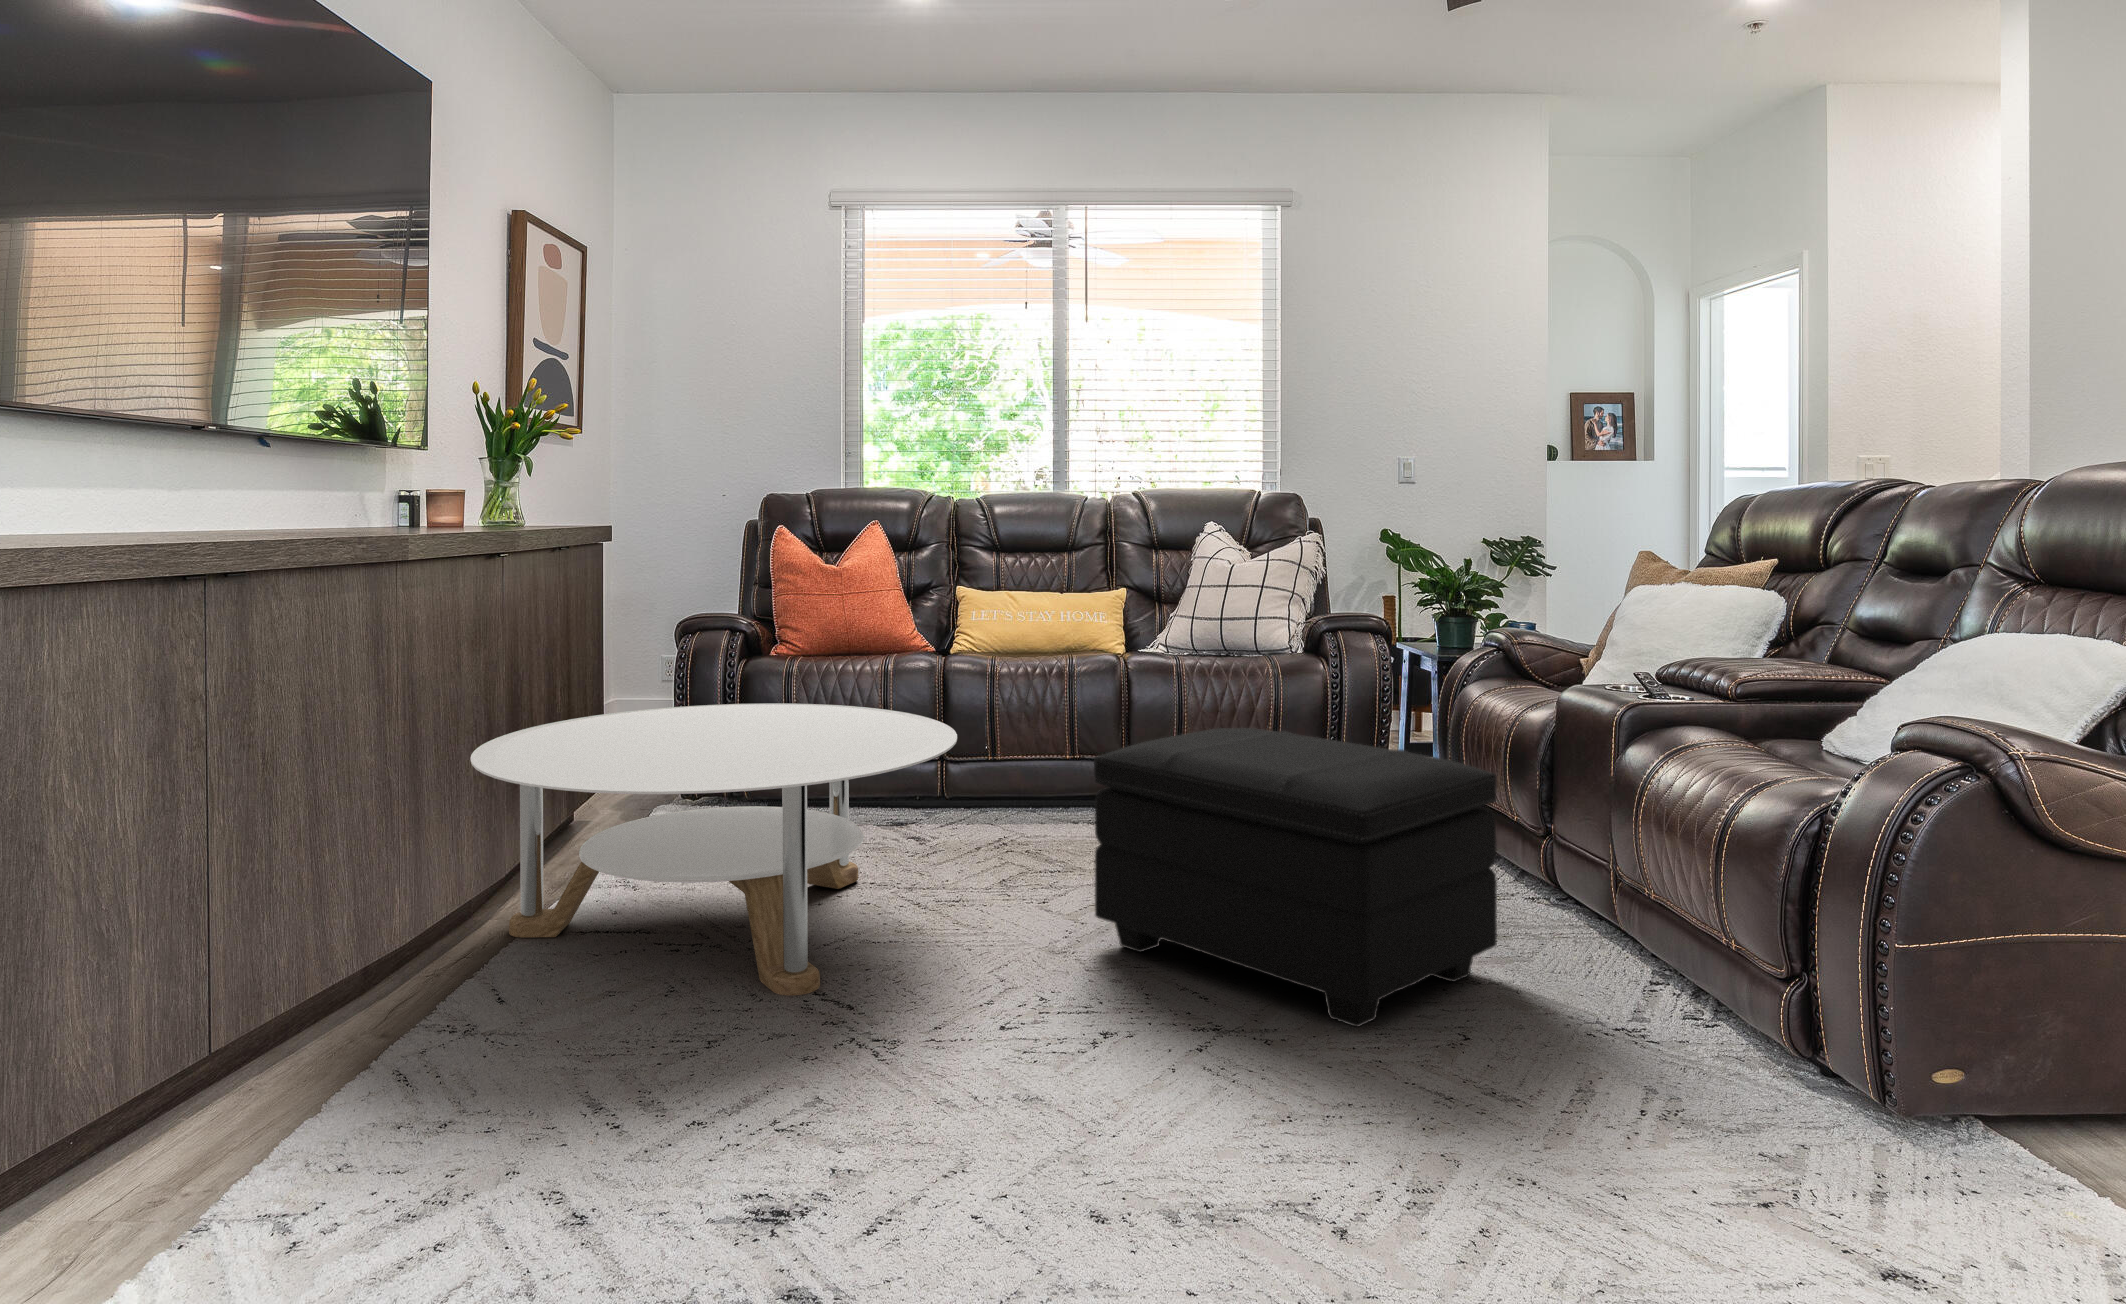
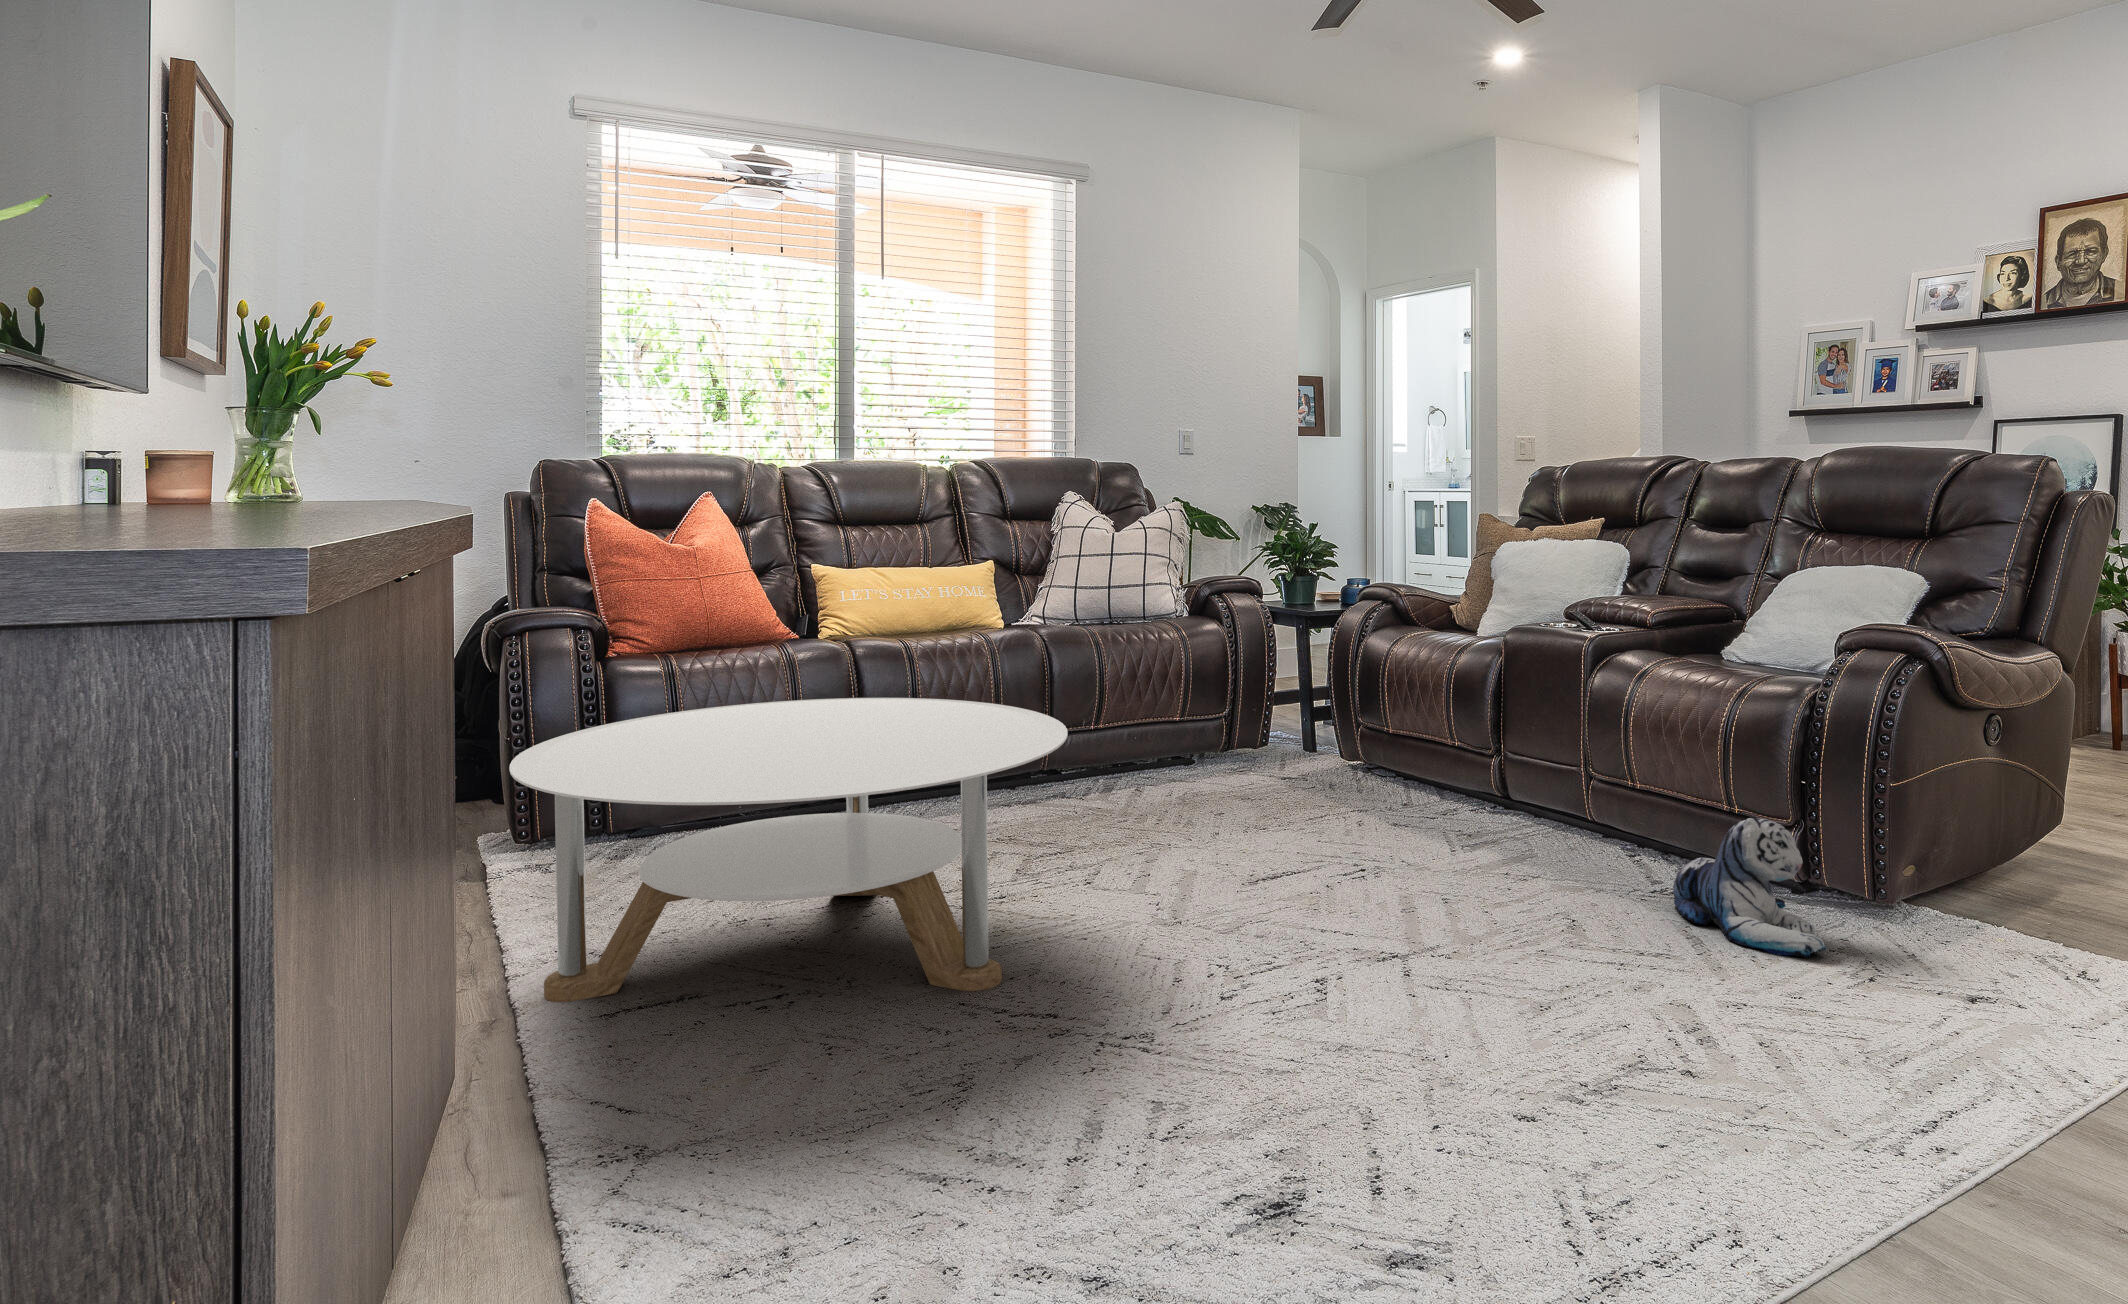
footstool: present [1094,728,1497,1027] -> none [1197,681,1527,918]
plush toy: none [1597,968,1763,1178] -> present [1673,818,1825,957]

